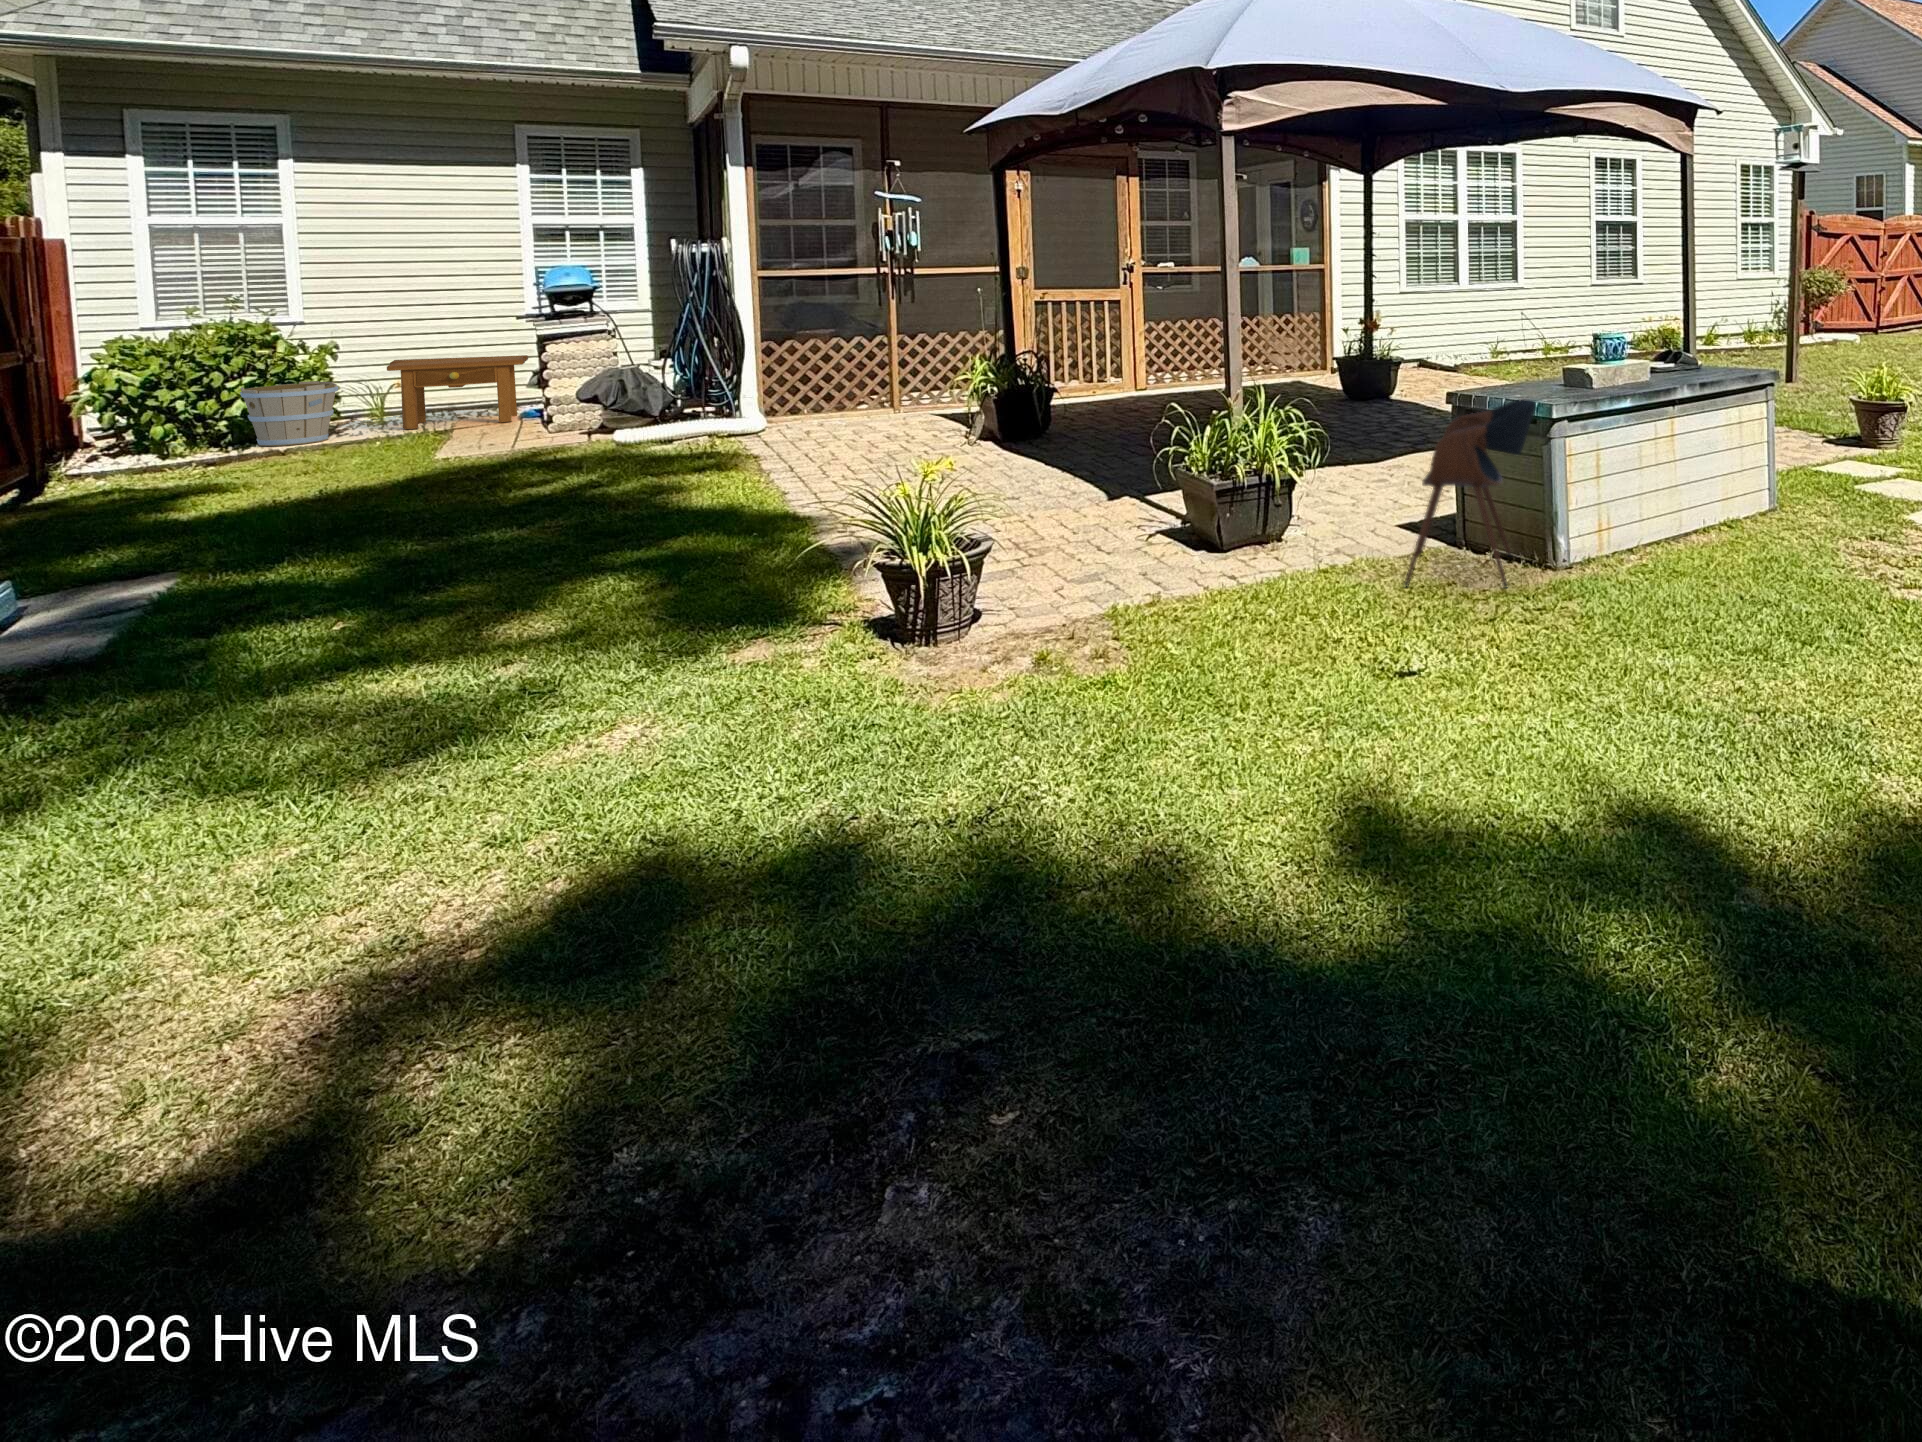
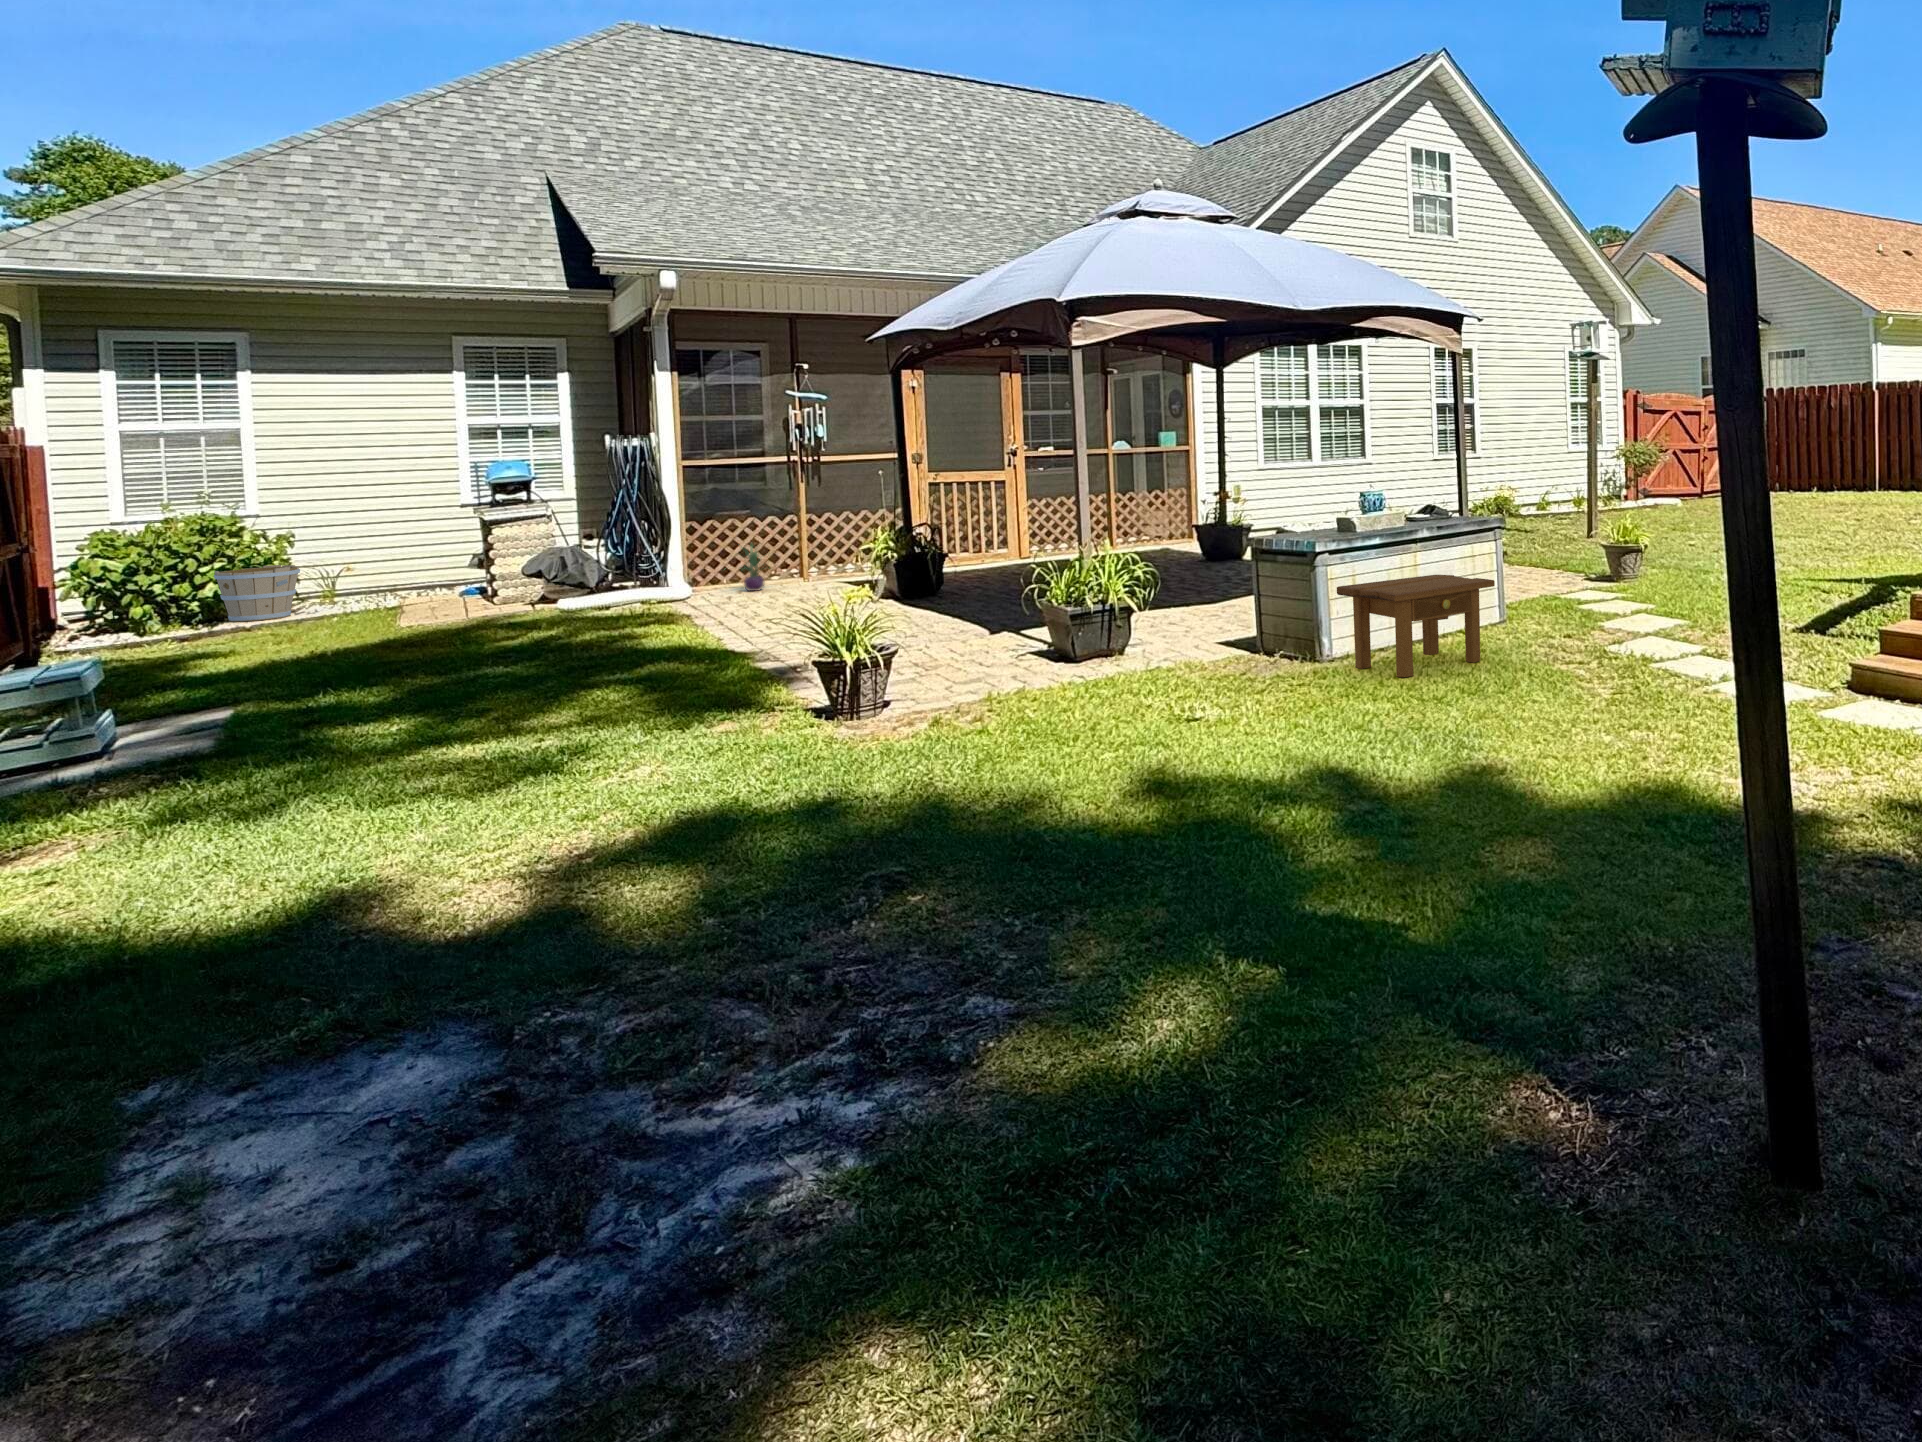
side table: present [387,355,528,429] -> present [1337,575,1495,677]
decorative plant: none [805,366,874,422] -> present [741,544,764,591]
chair: present [1404,399,1536,588] -> none [1209,539,1308,677]

